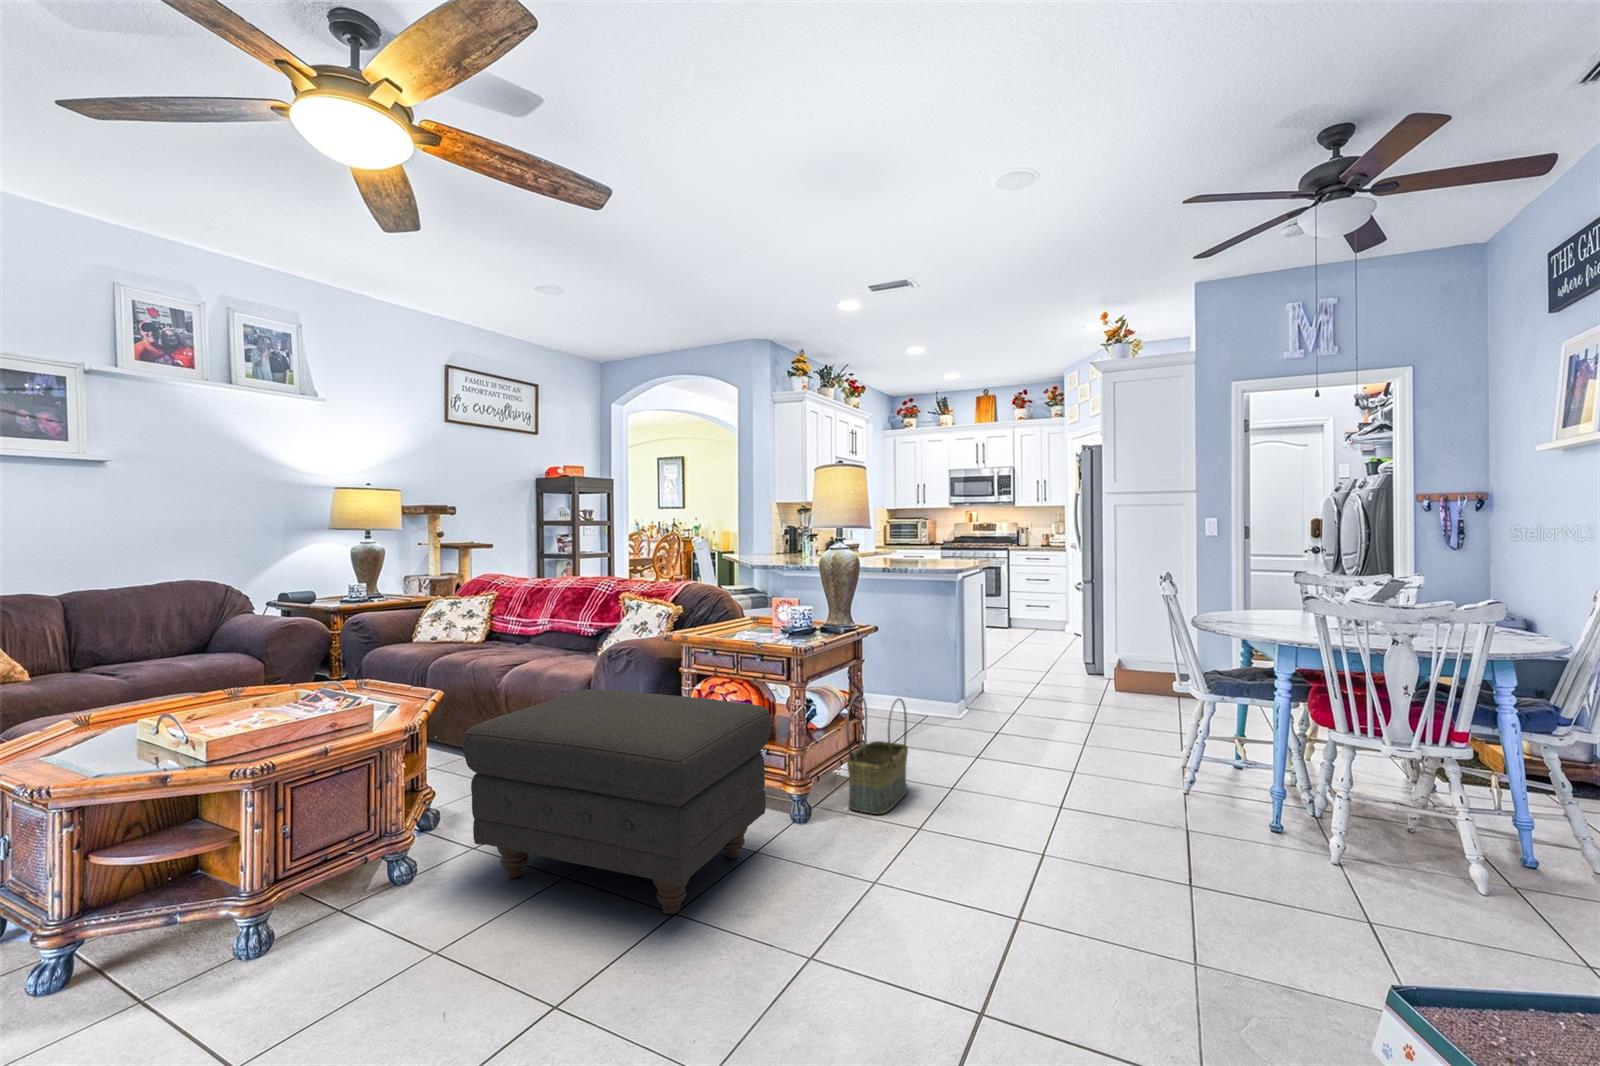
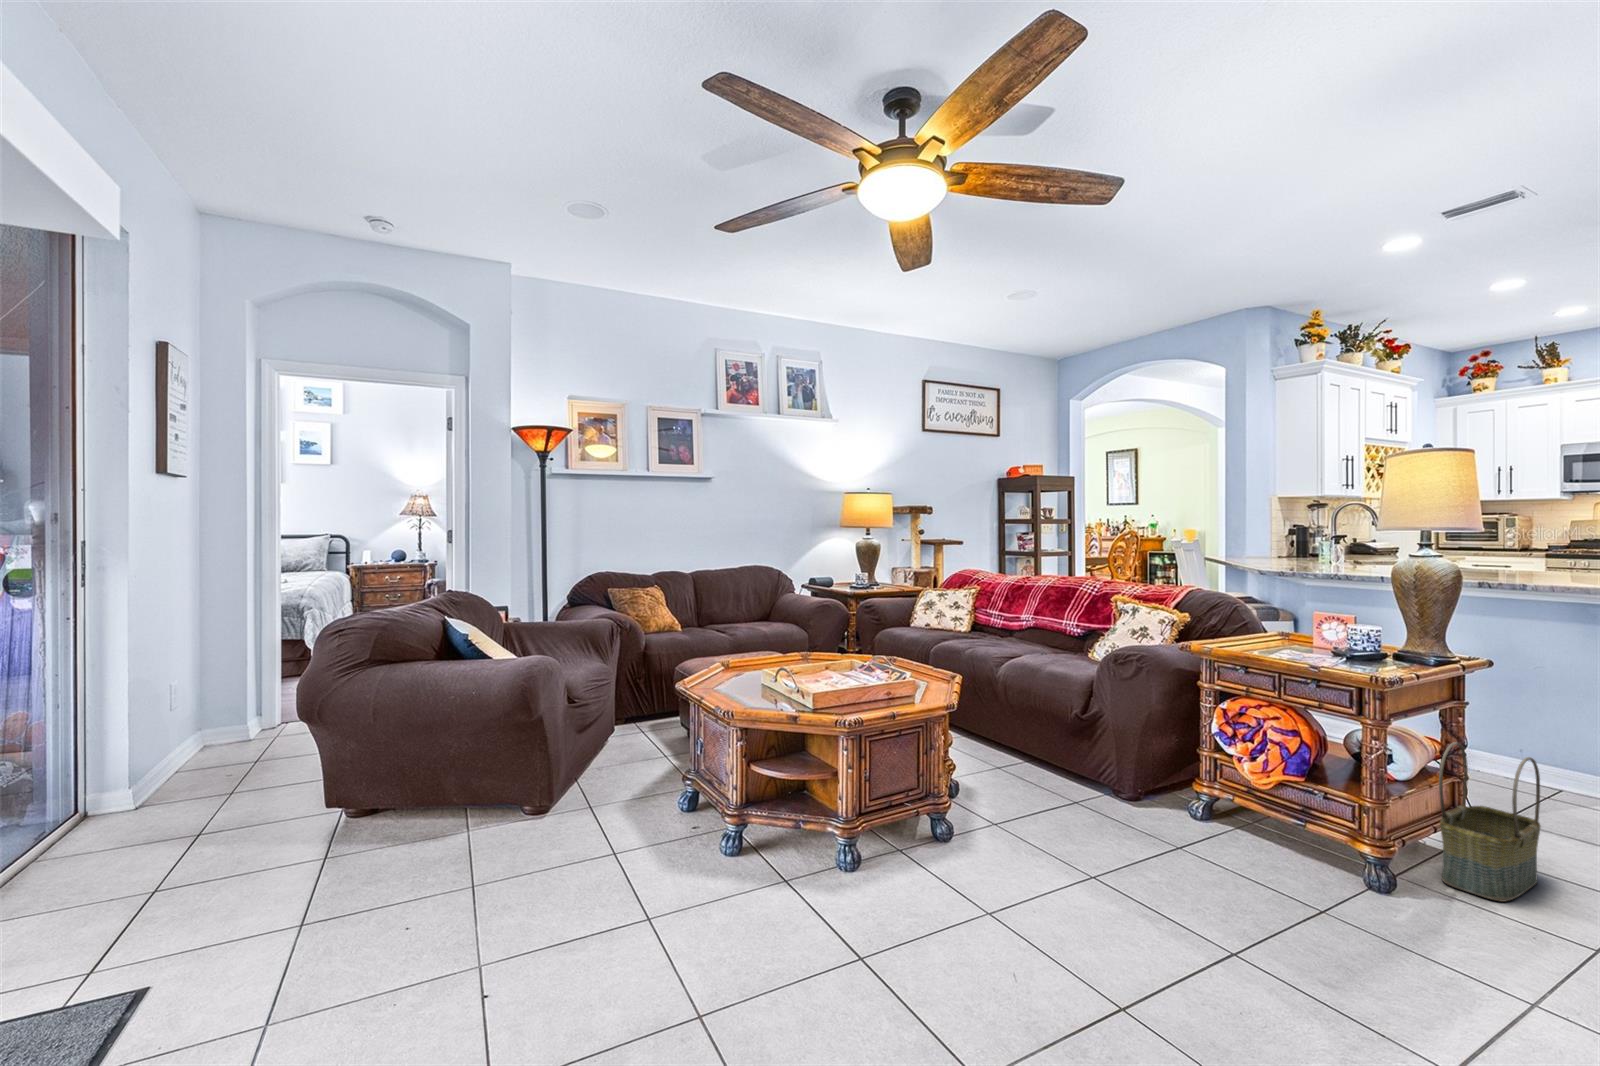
ottoman: present [463,689,771,914] -> none [999,692,1340,945]

